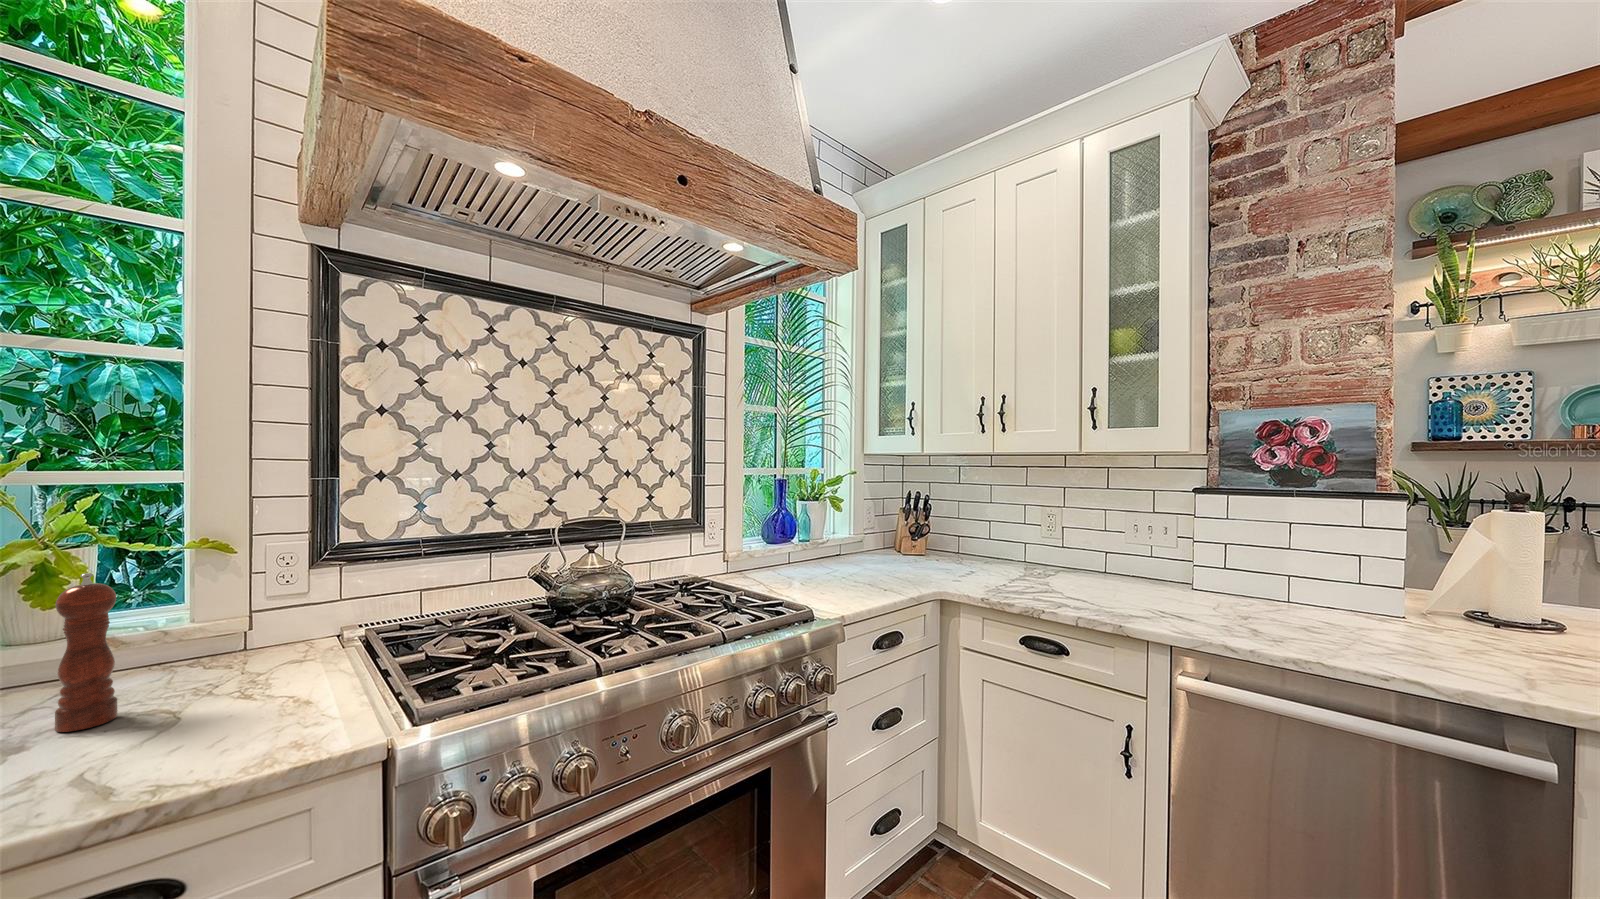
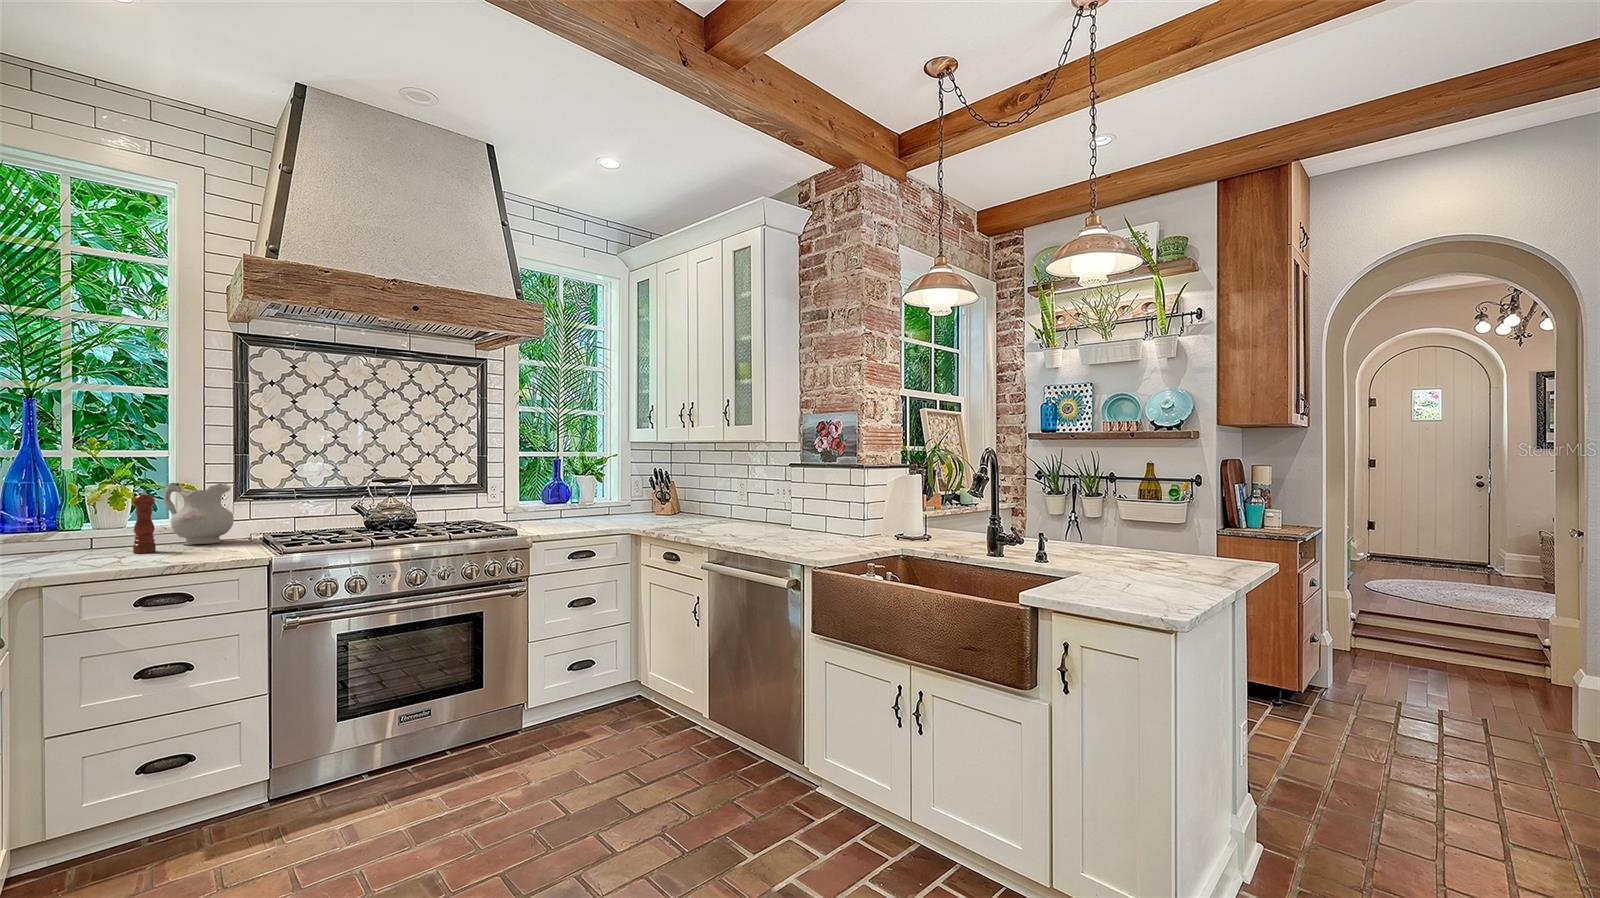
ceramic pitcher: none [159,541,307,678] -> present [164,483,234,545]

